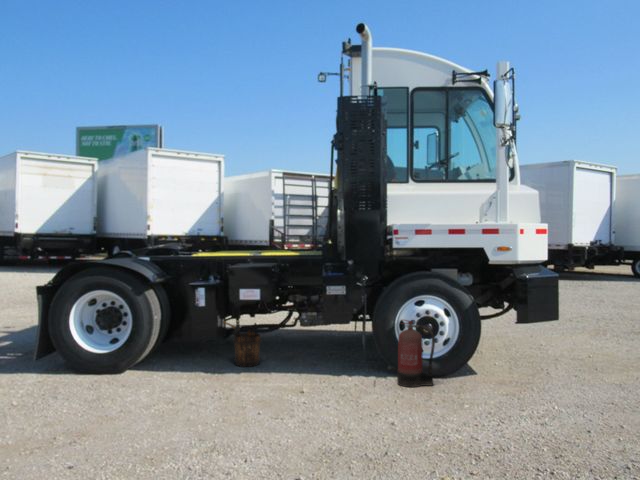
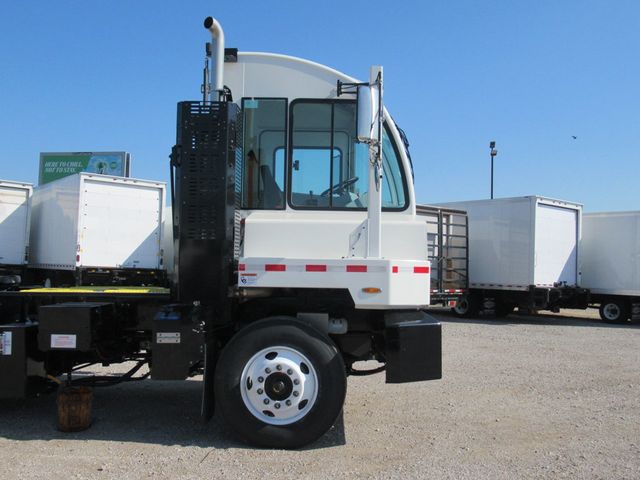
fire extinguisher: present [397,320,435,387] -> none [235,377,280,464]

